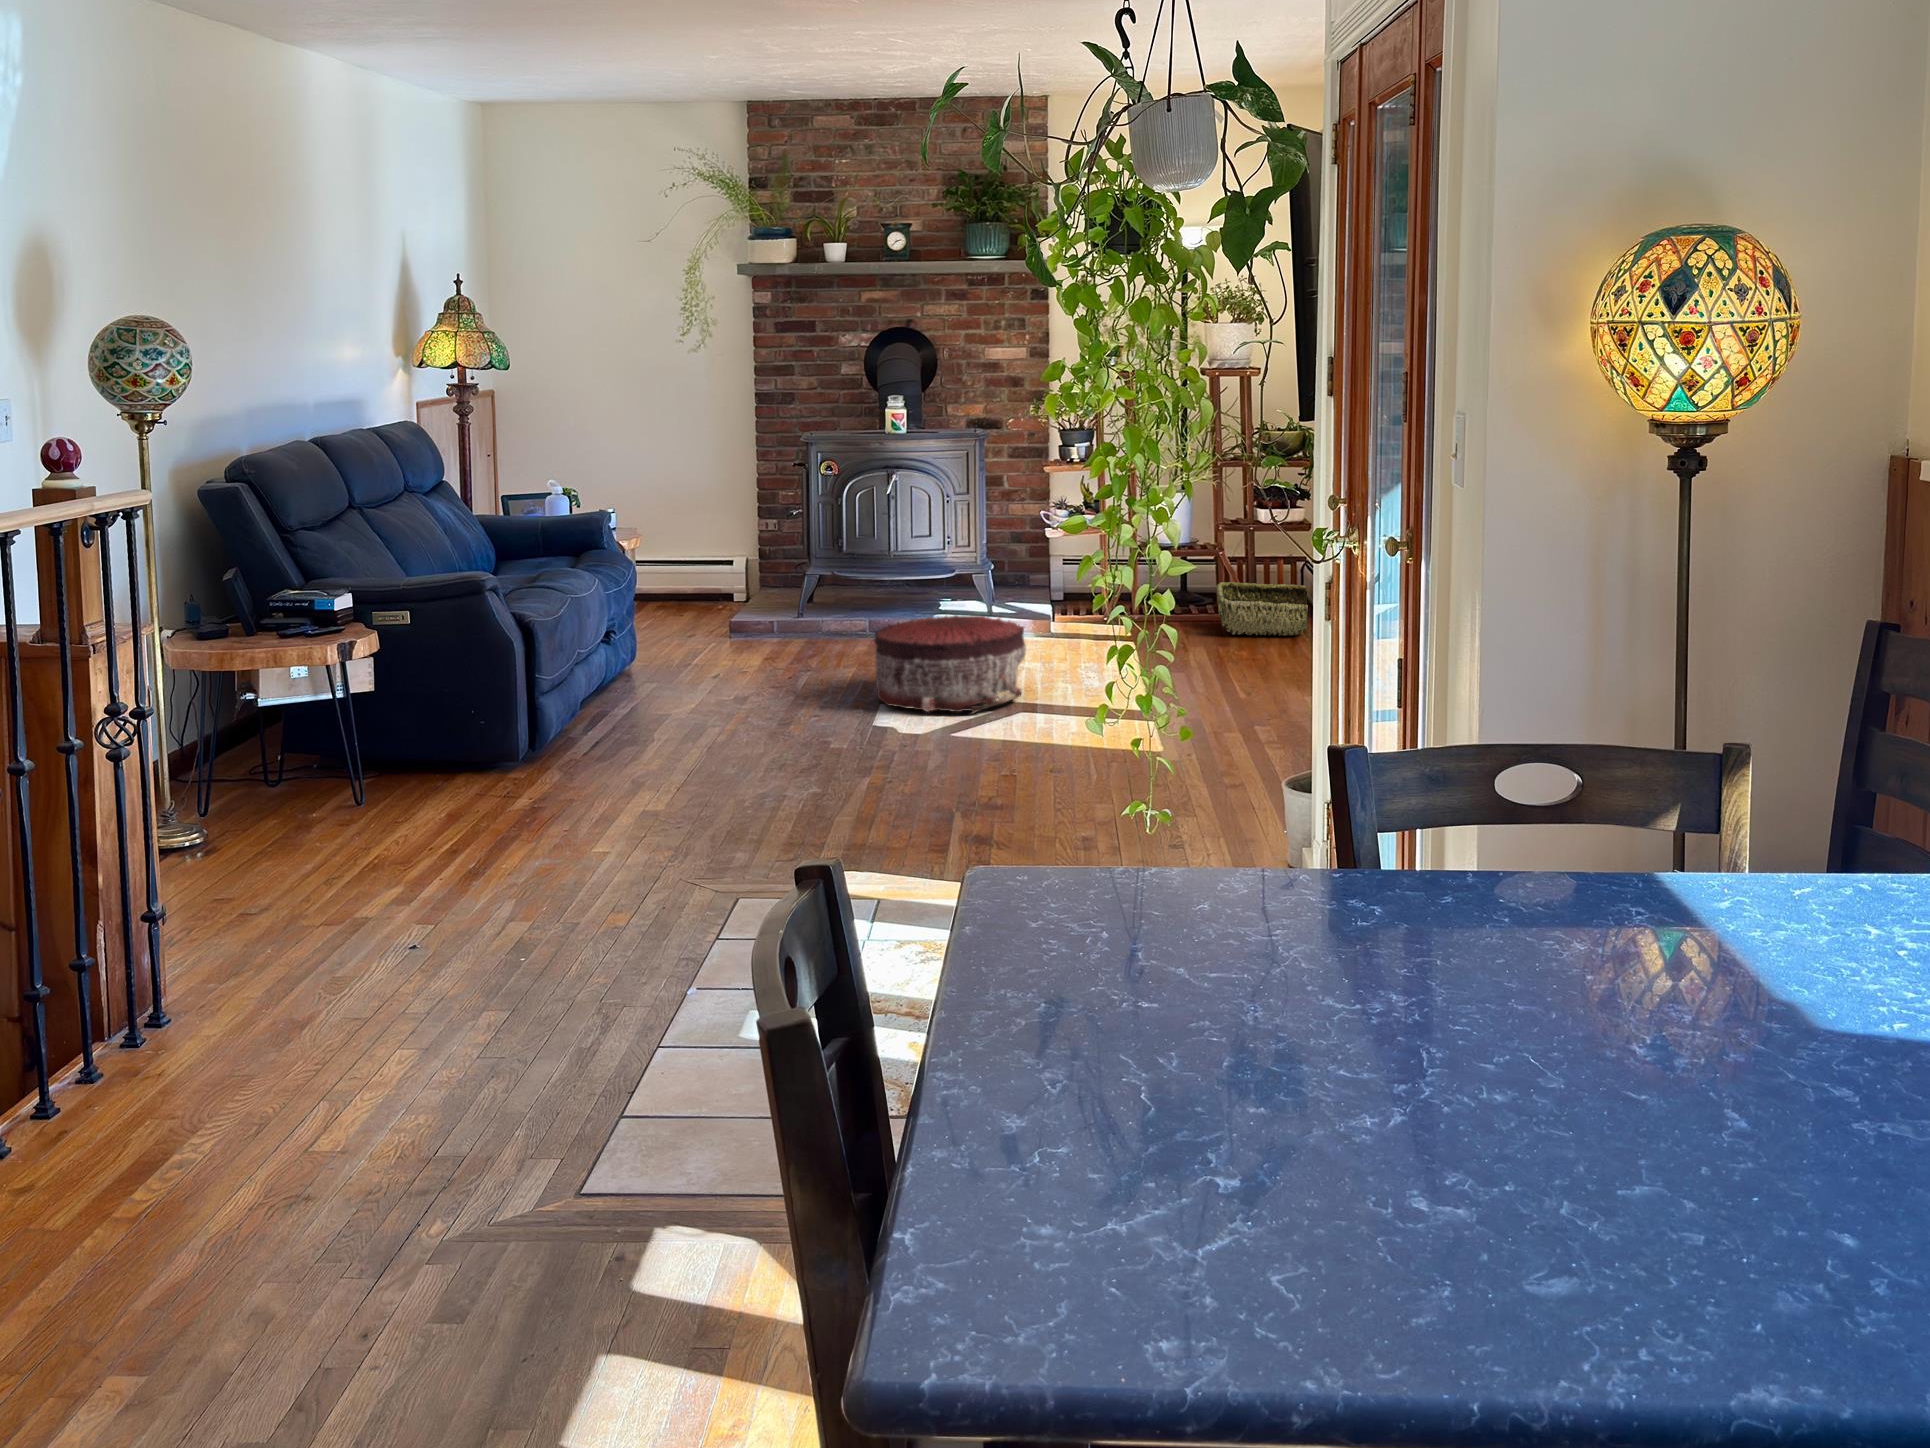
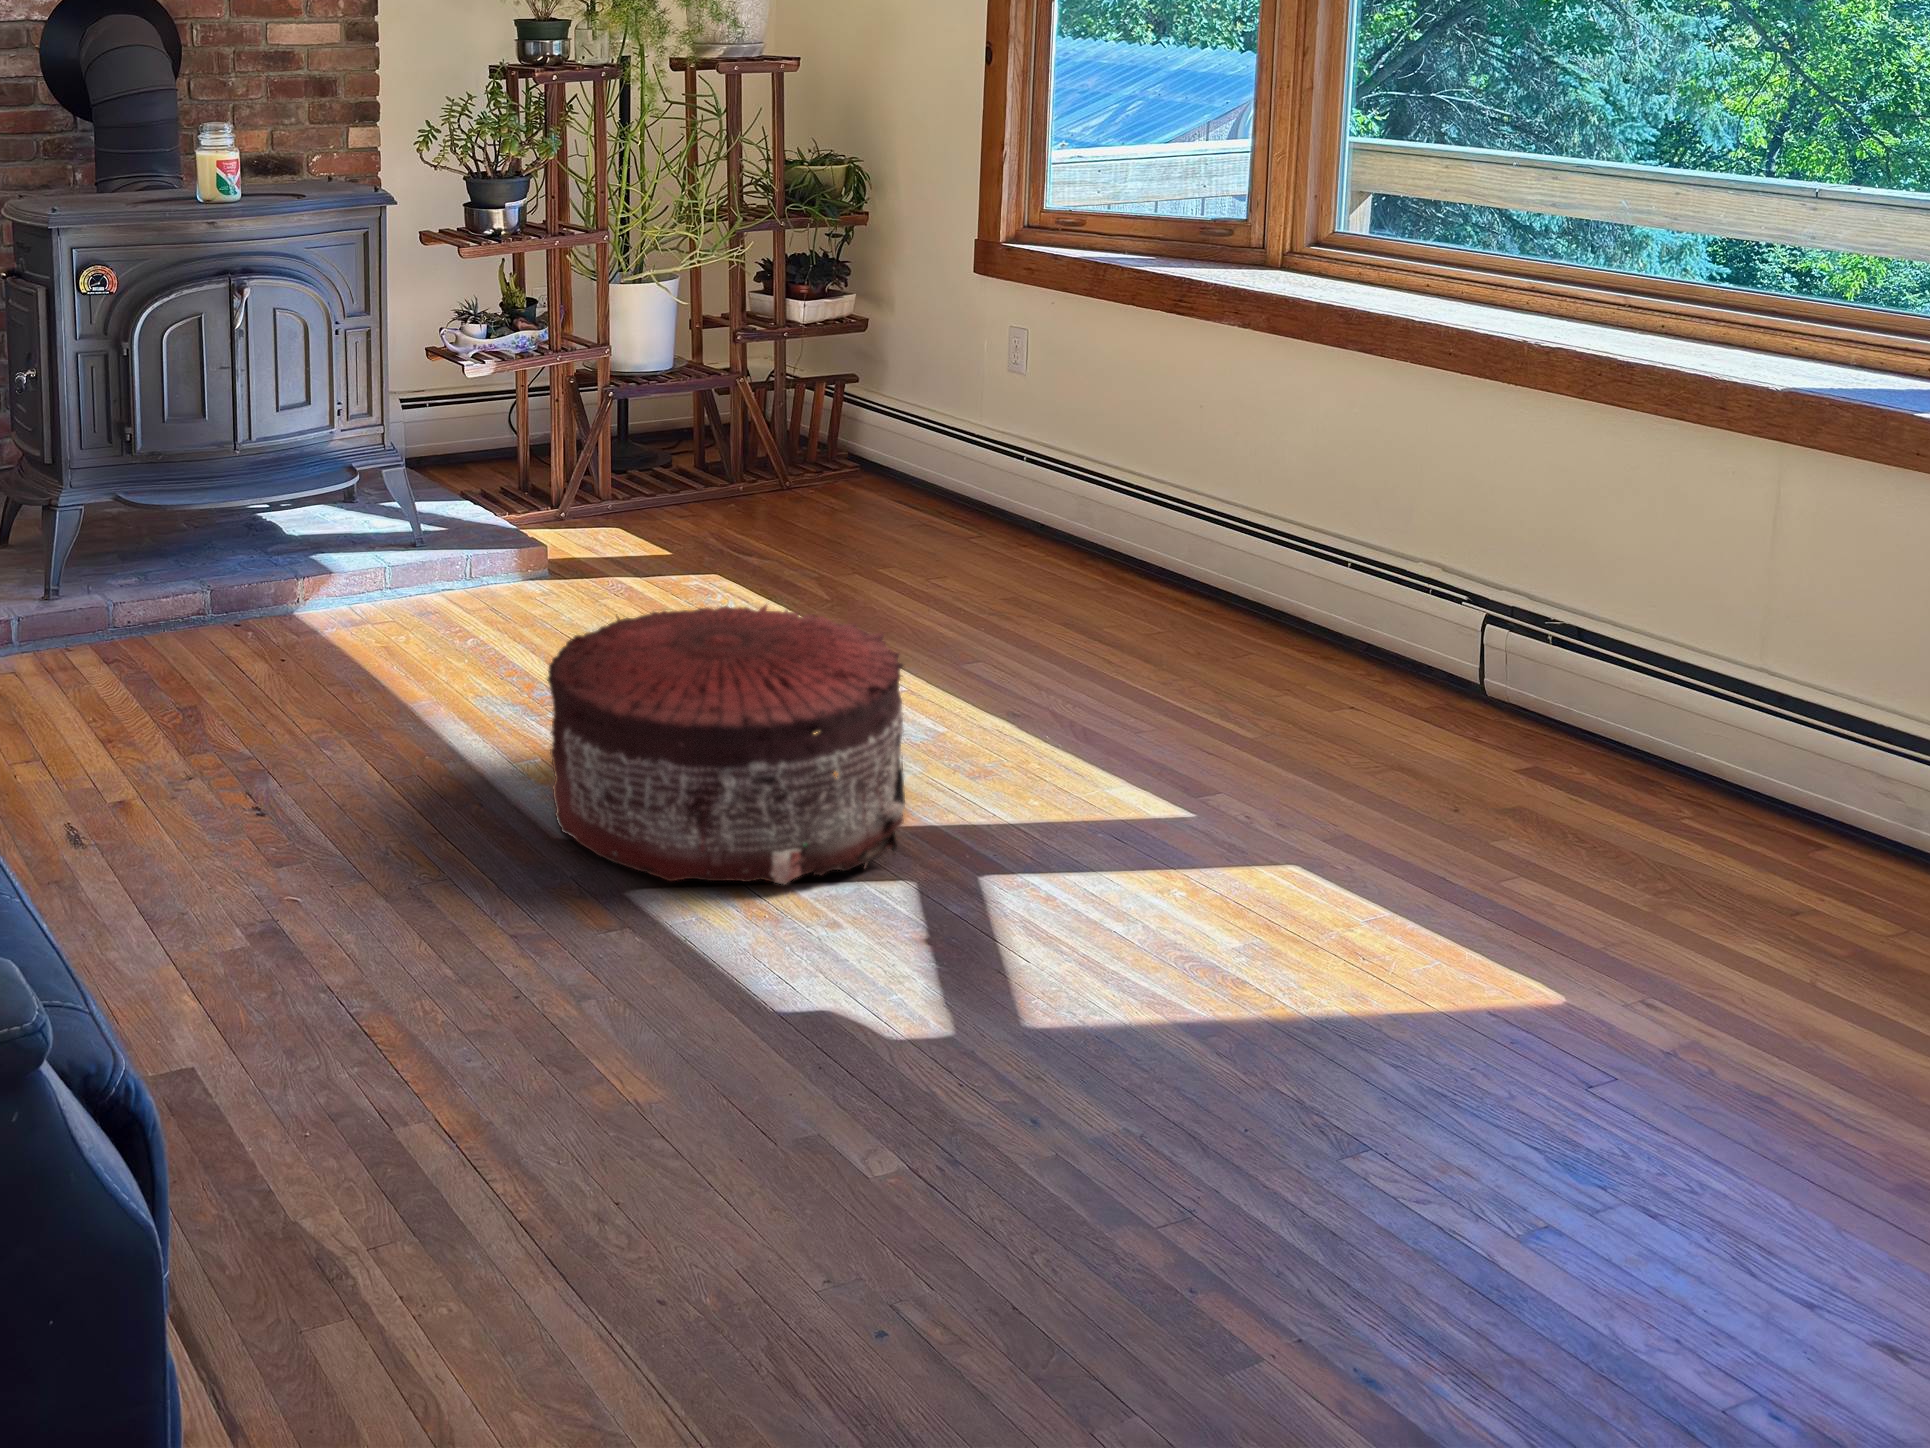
woven basket: present [1216,582,1308,636] -> none [807,426,998,531]

